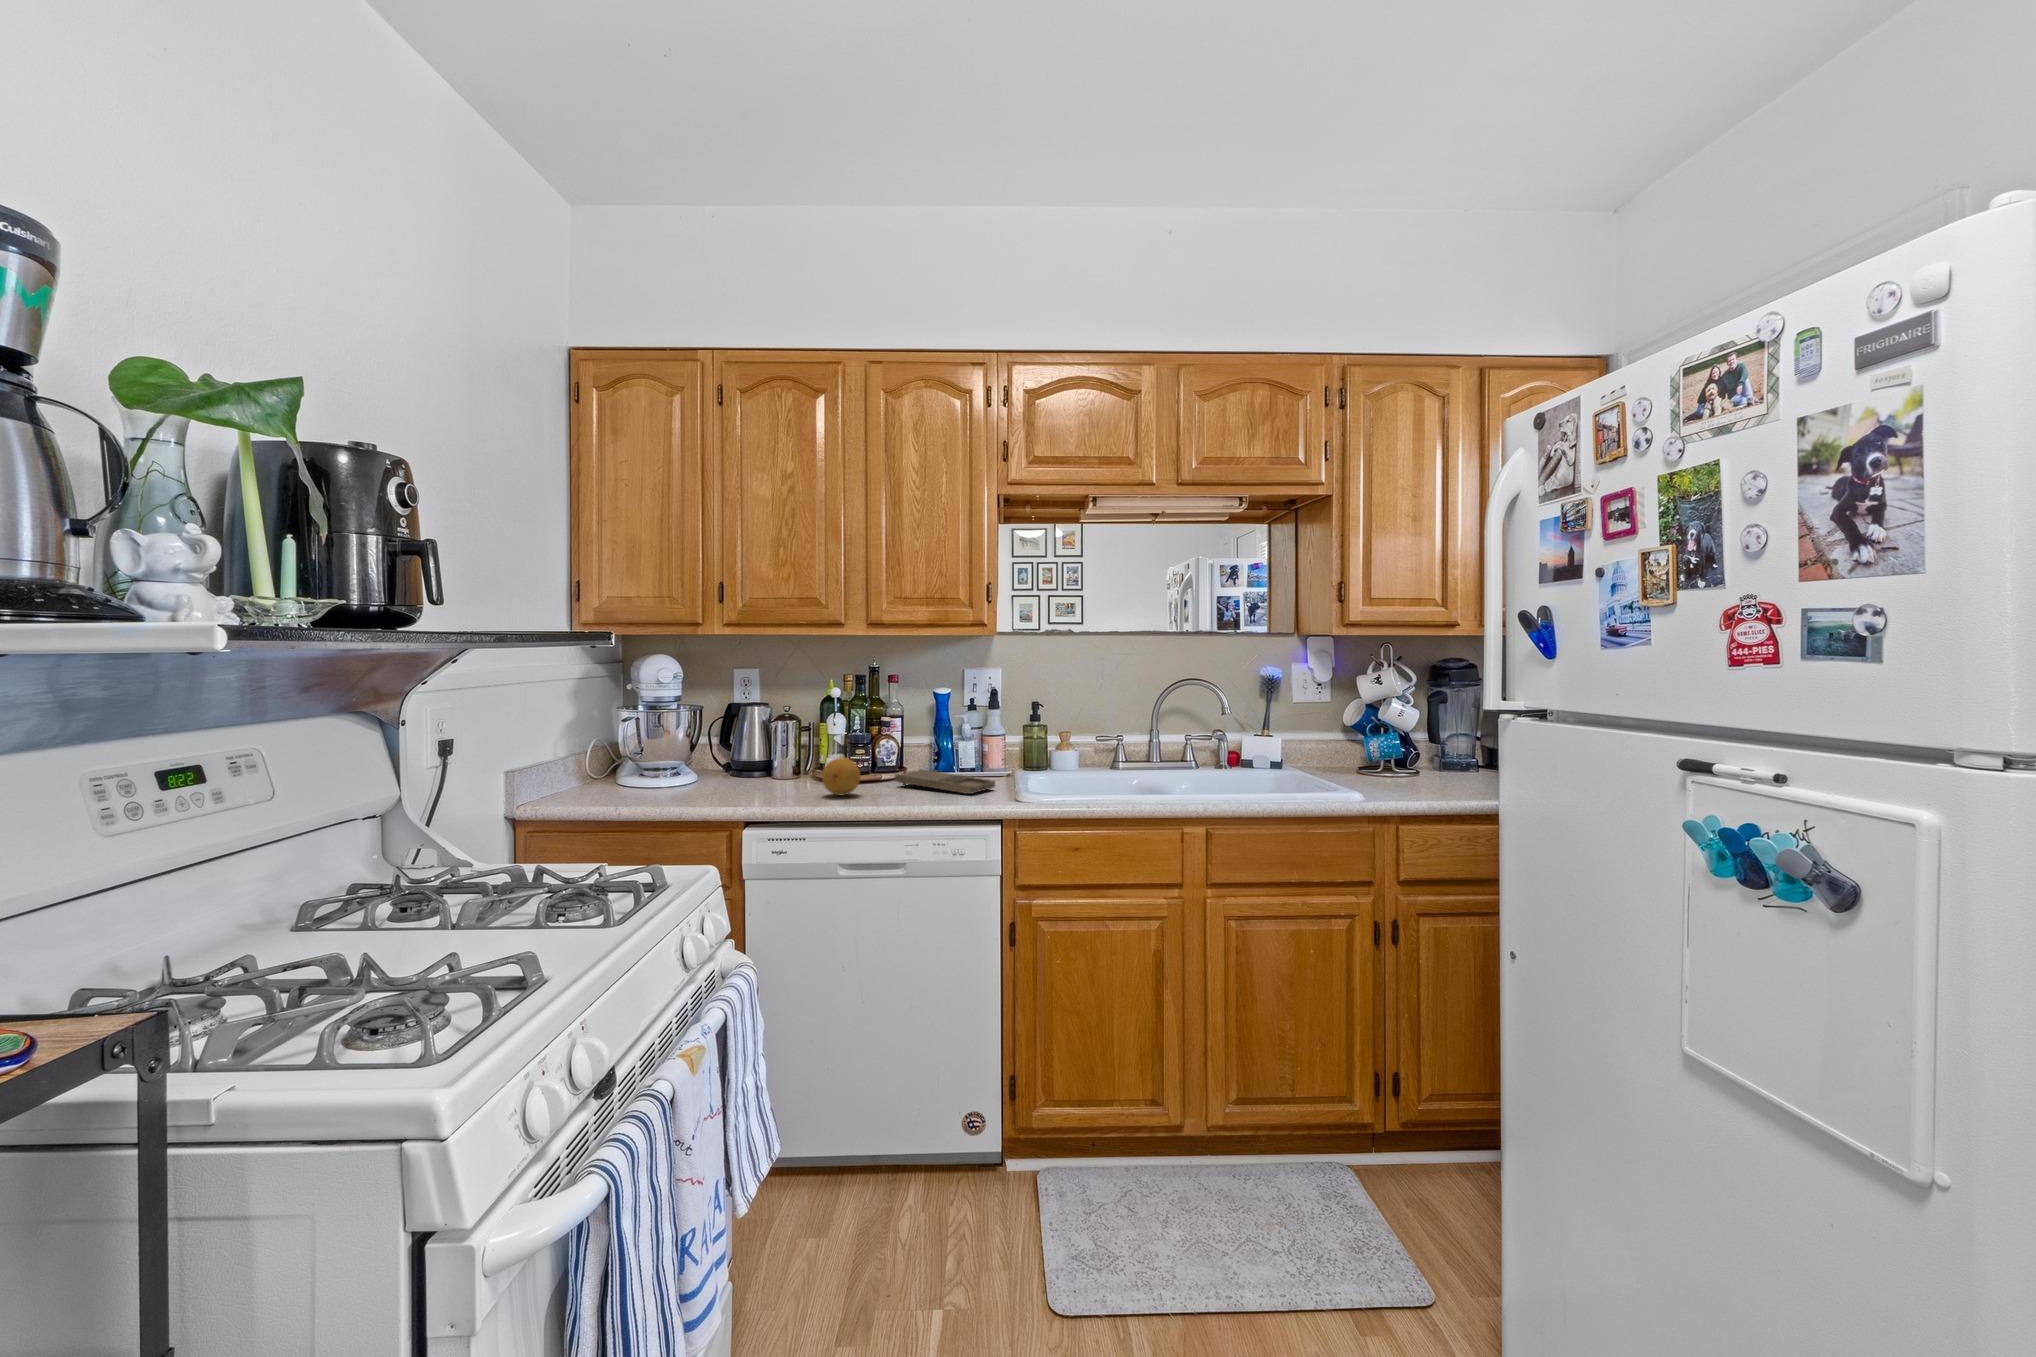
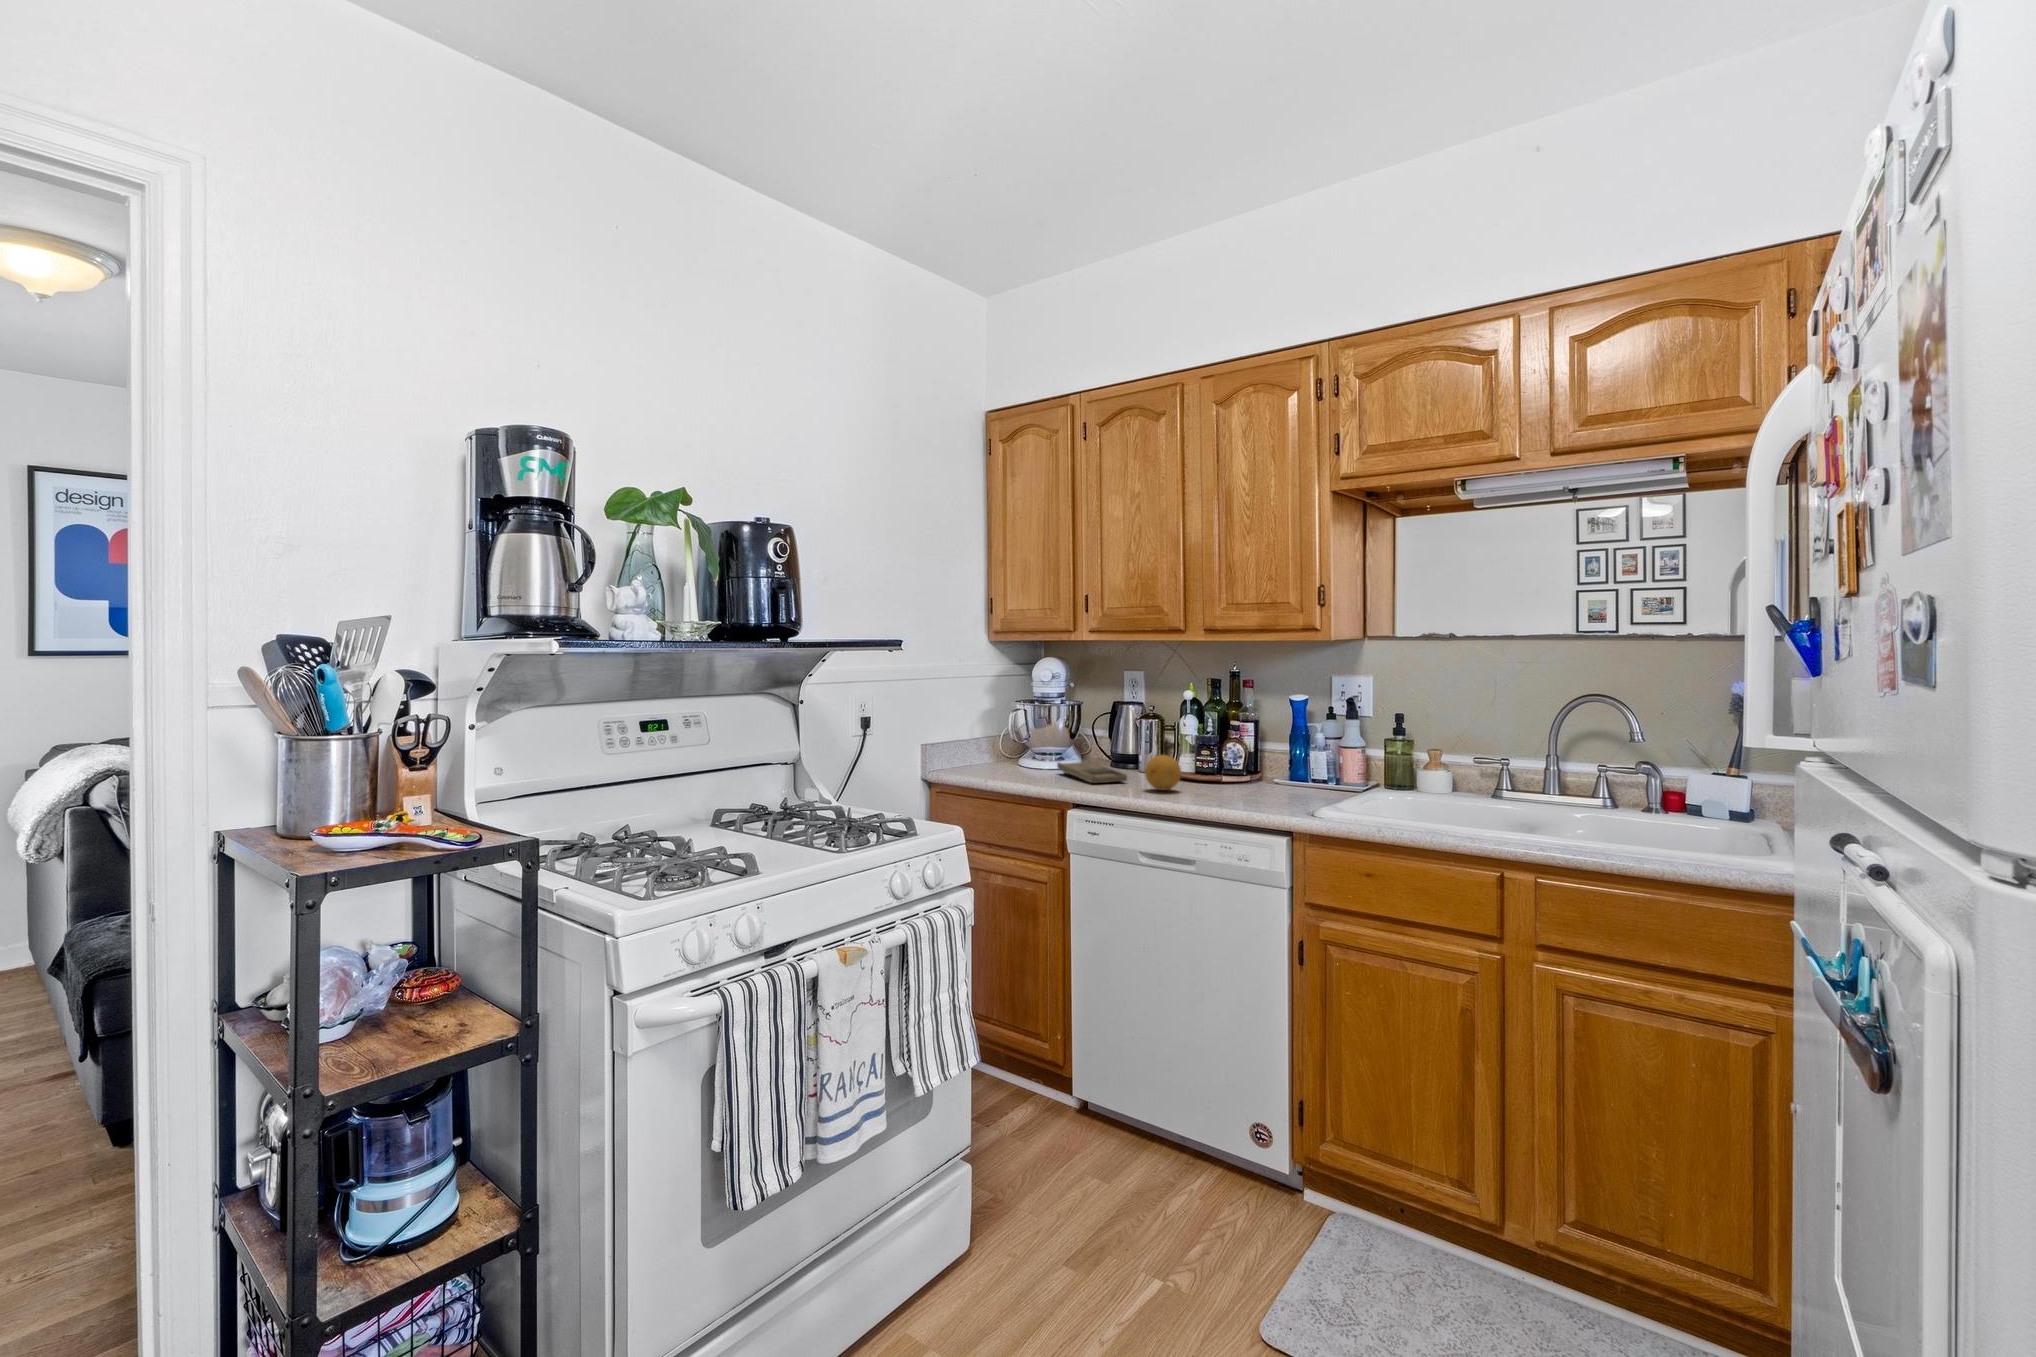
tray: present [895,769,995,794] -> present [1057,761,1127,783]

